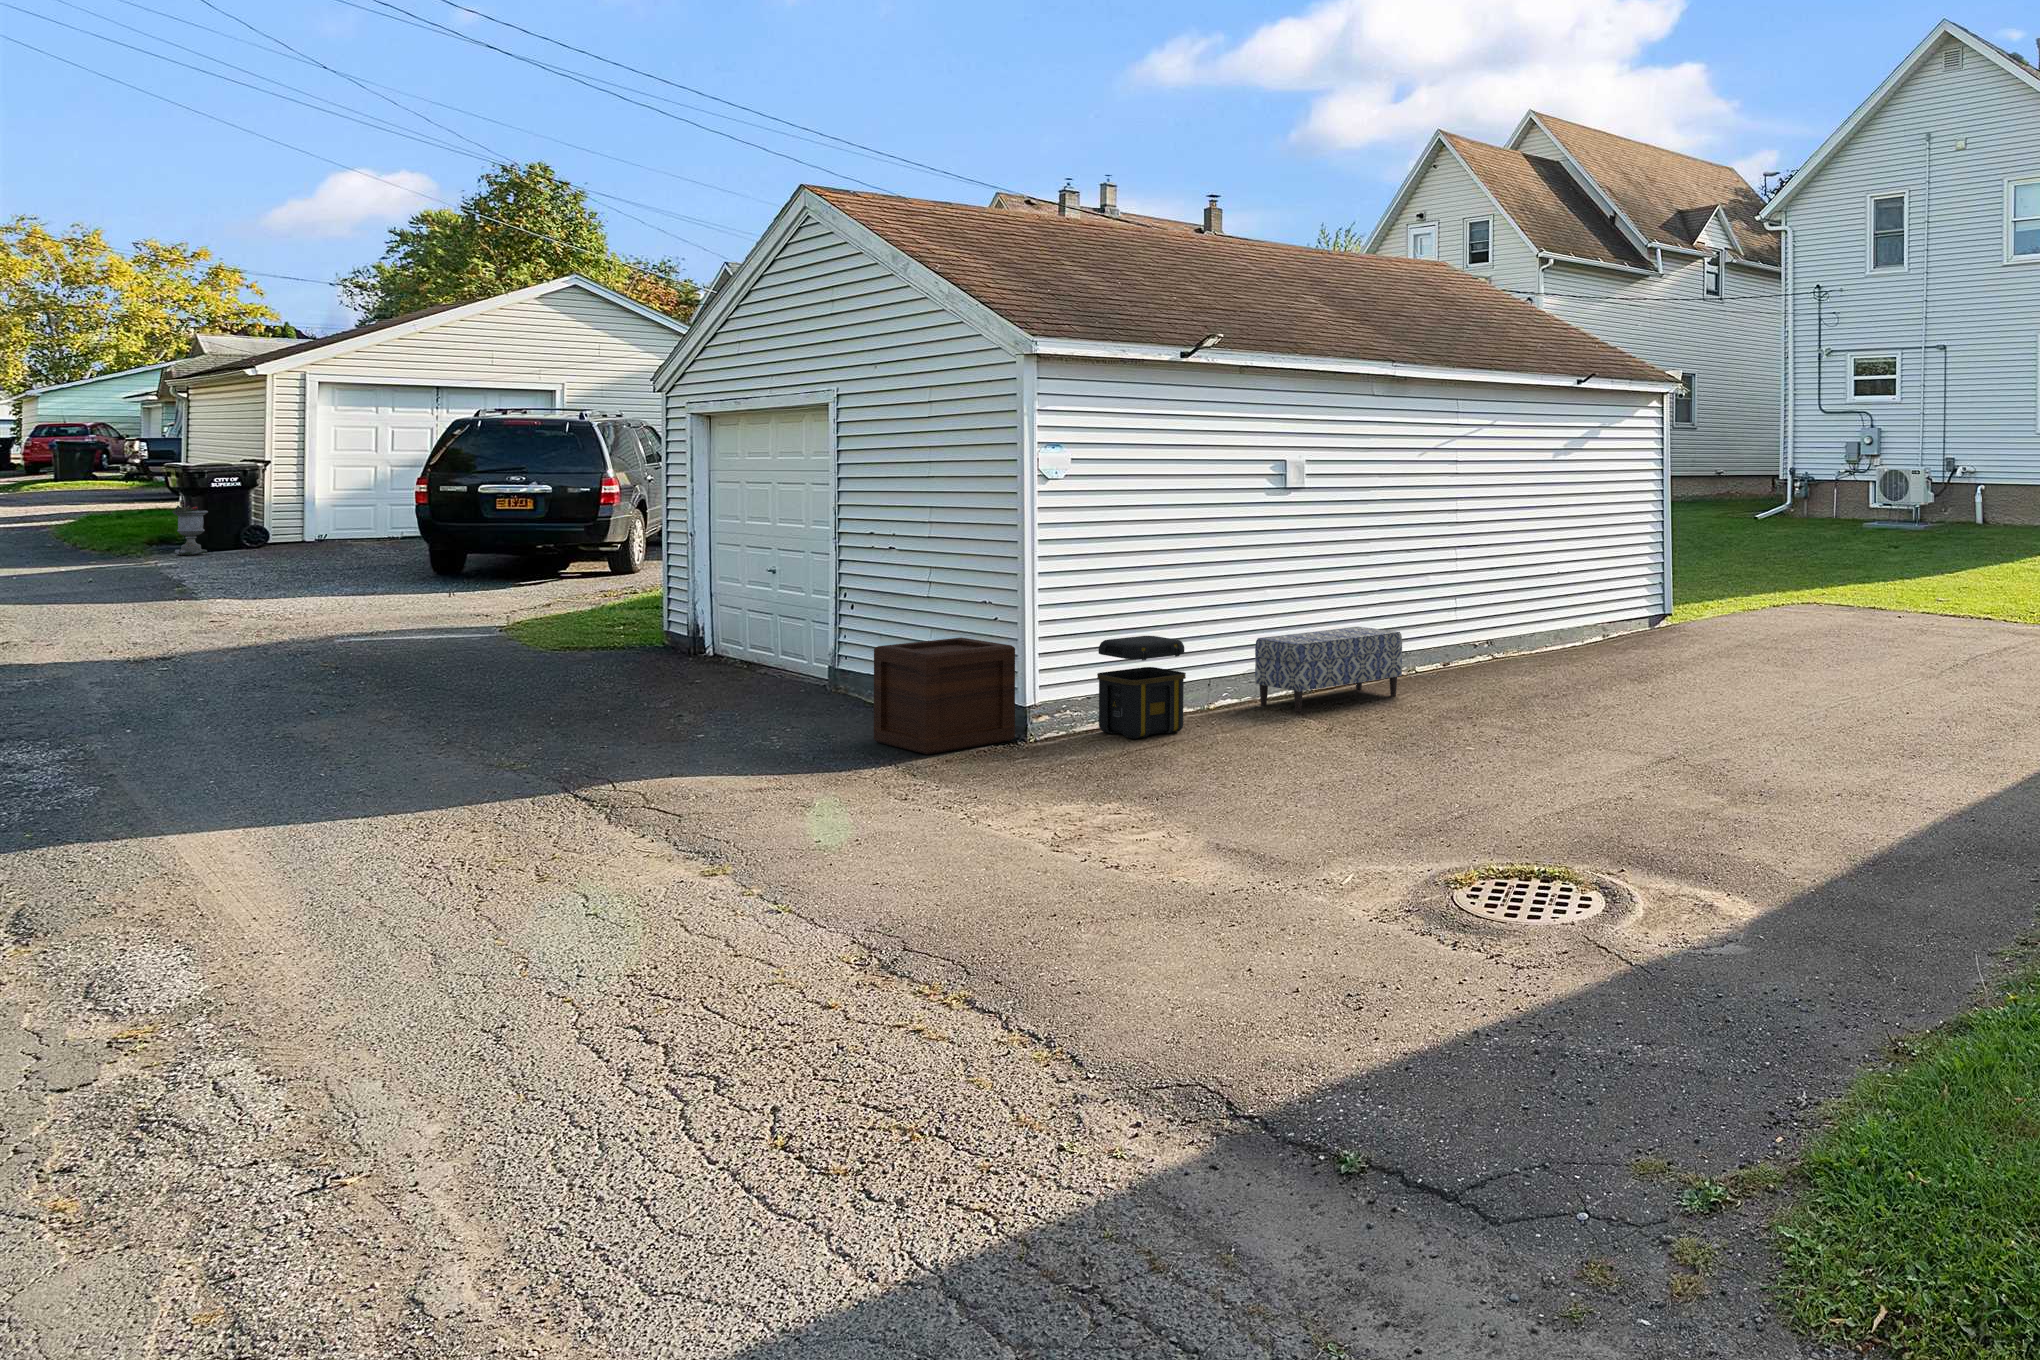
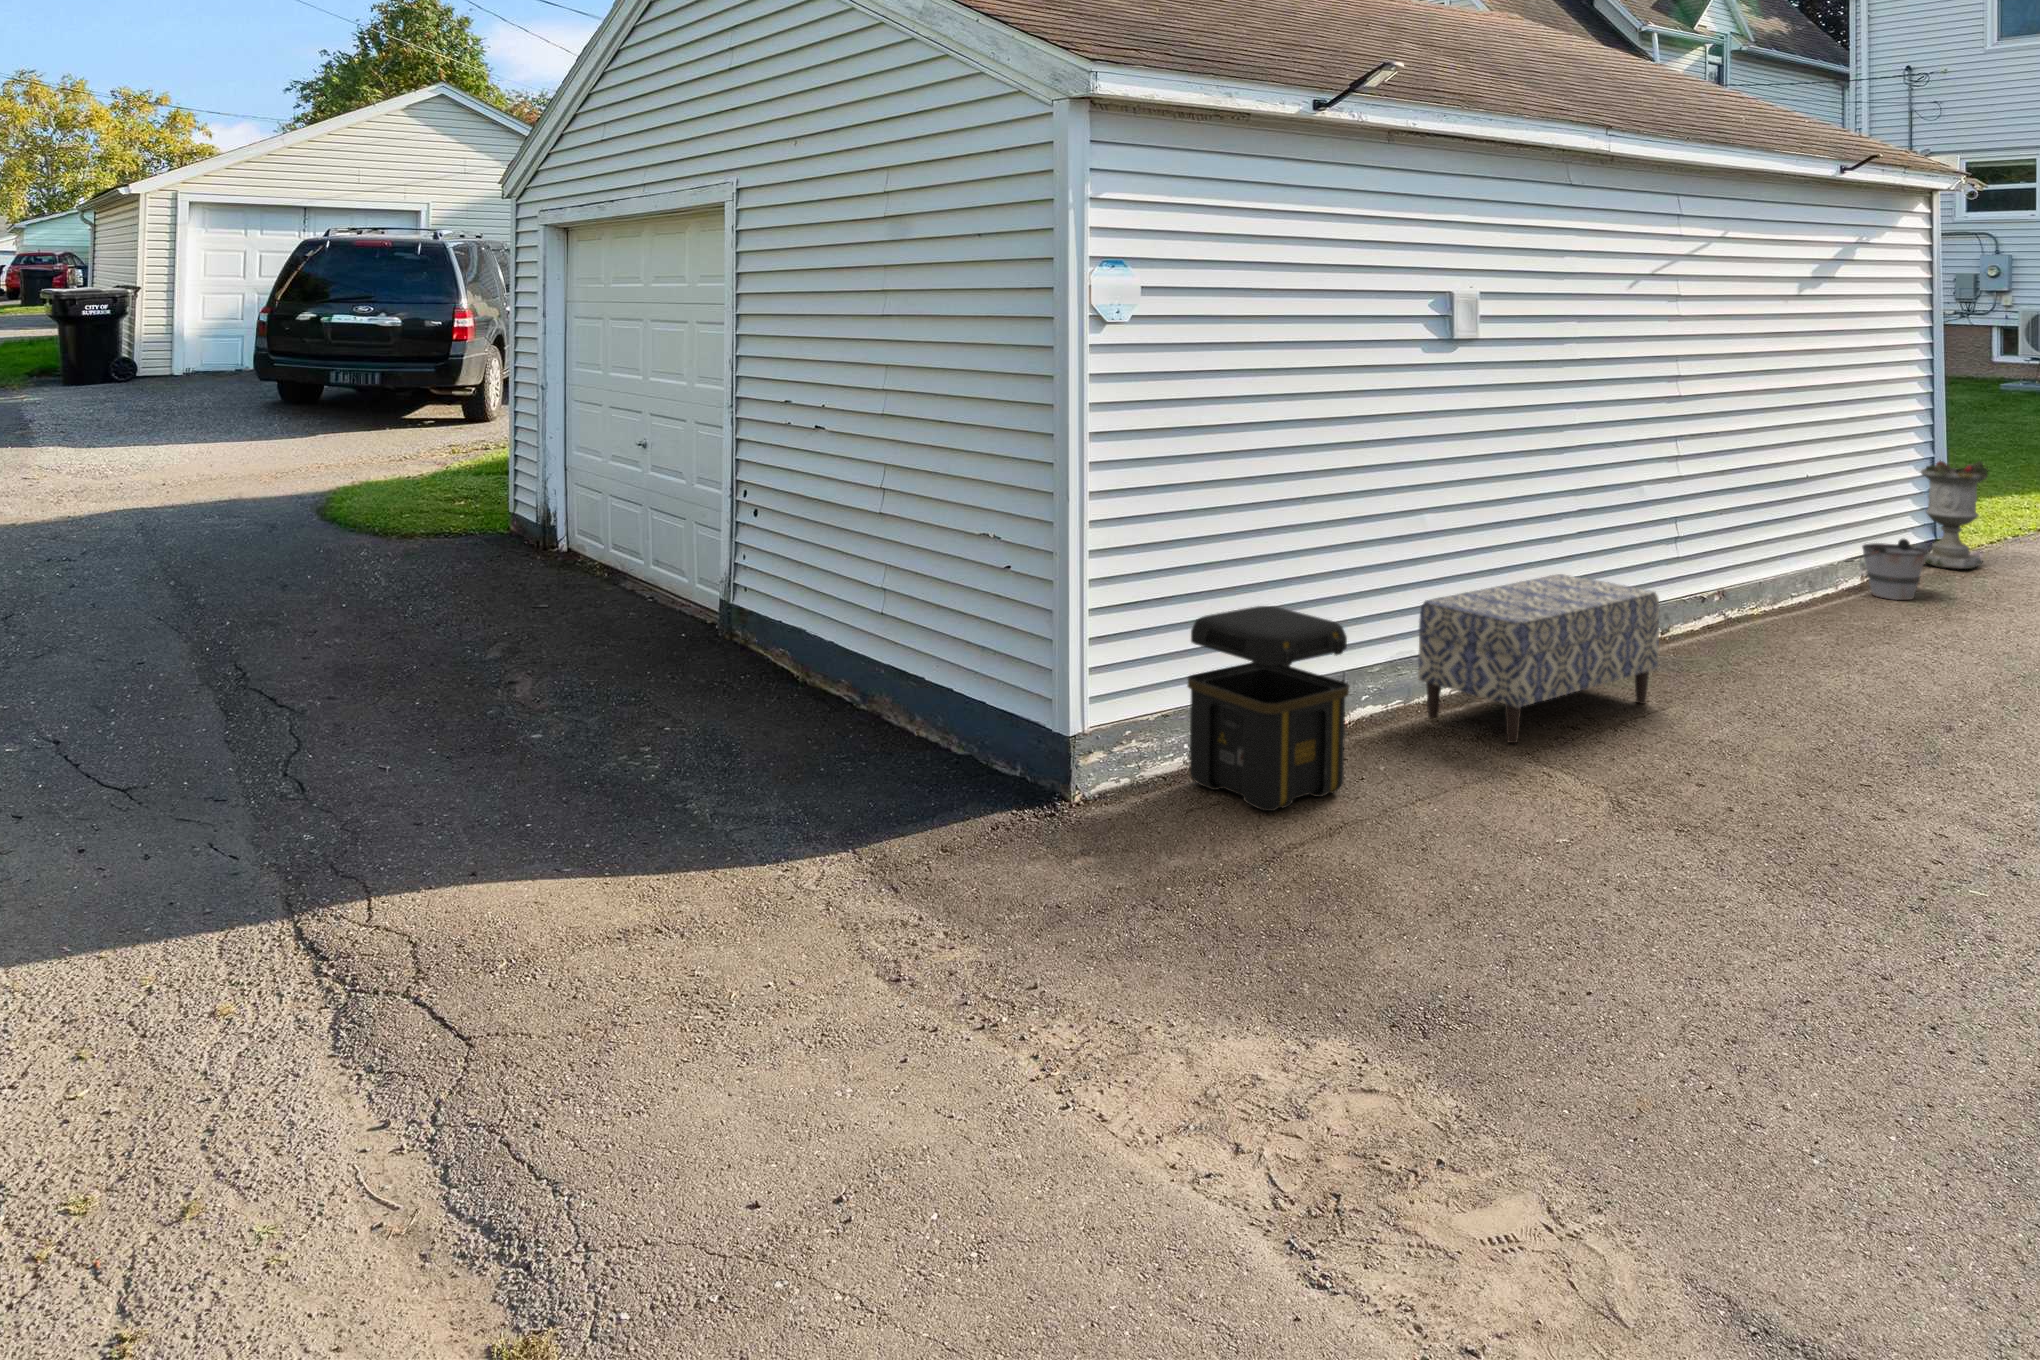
planter: present [172,506,208,555] -> present [1921,461,1989,569]
bucket: none [1583,612,1627,649] -> present [1845,539,1928,600]
wooden crate: present [874,637,1015,754] -> none [806,599,1052,840]

